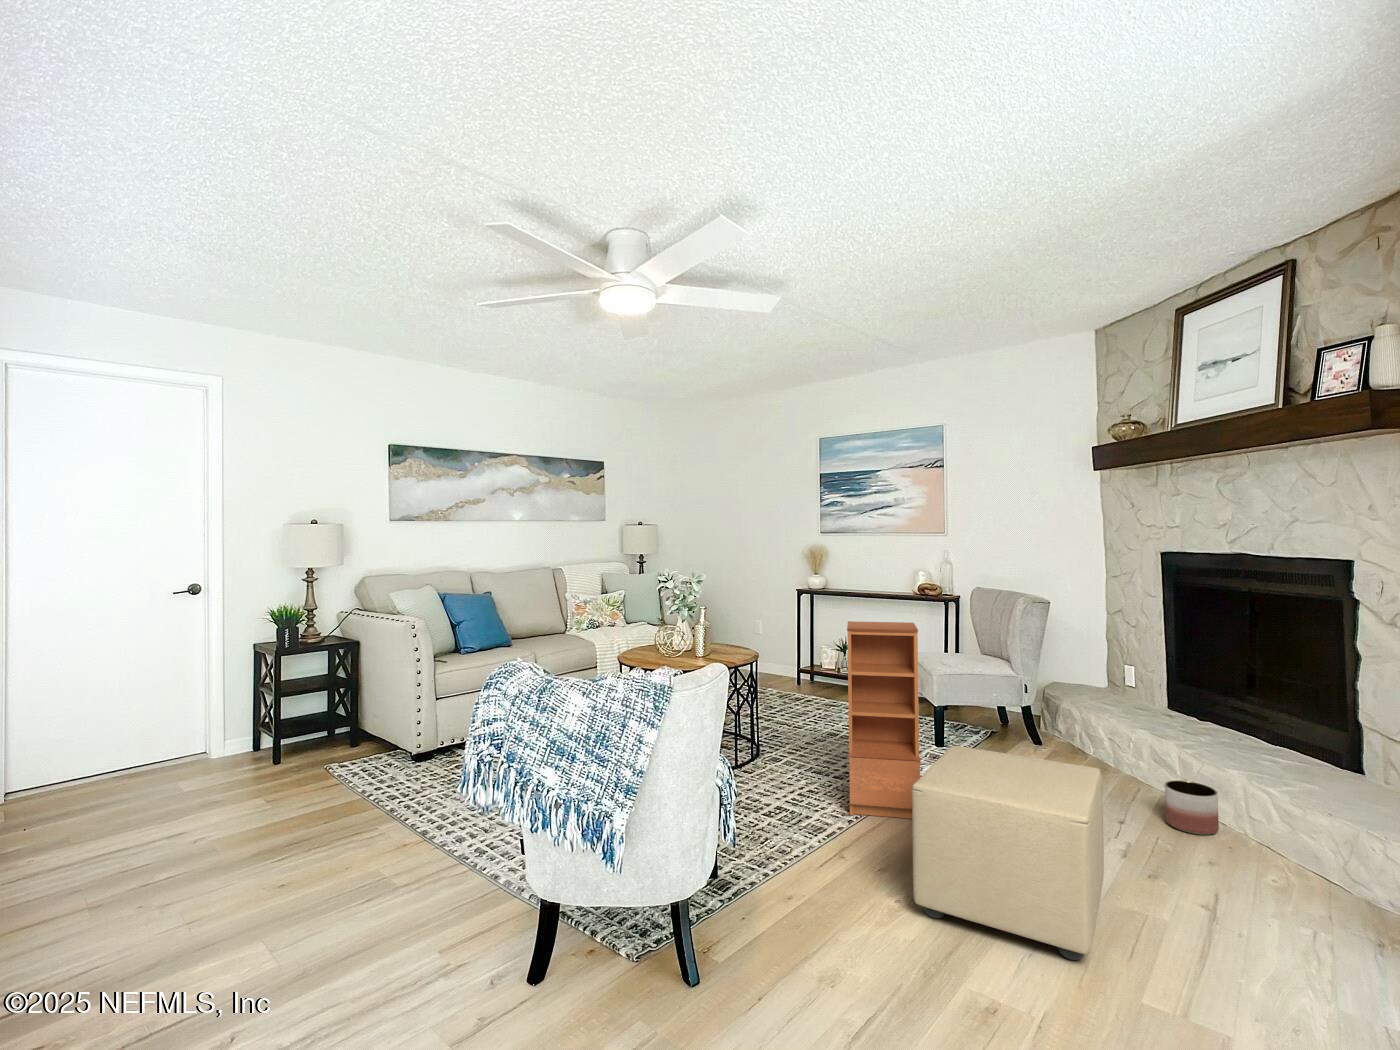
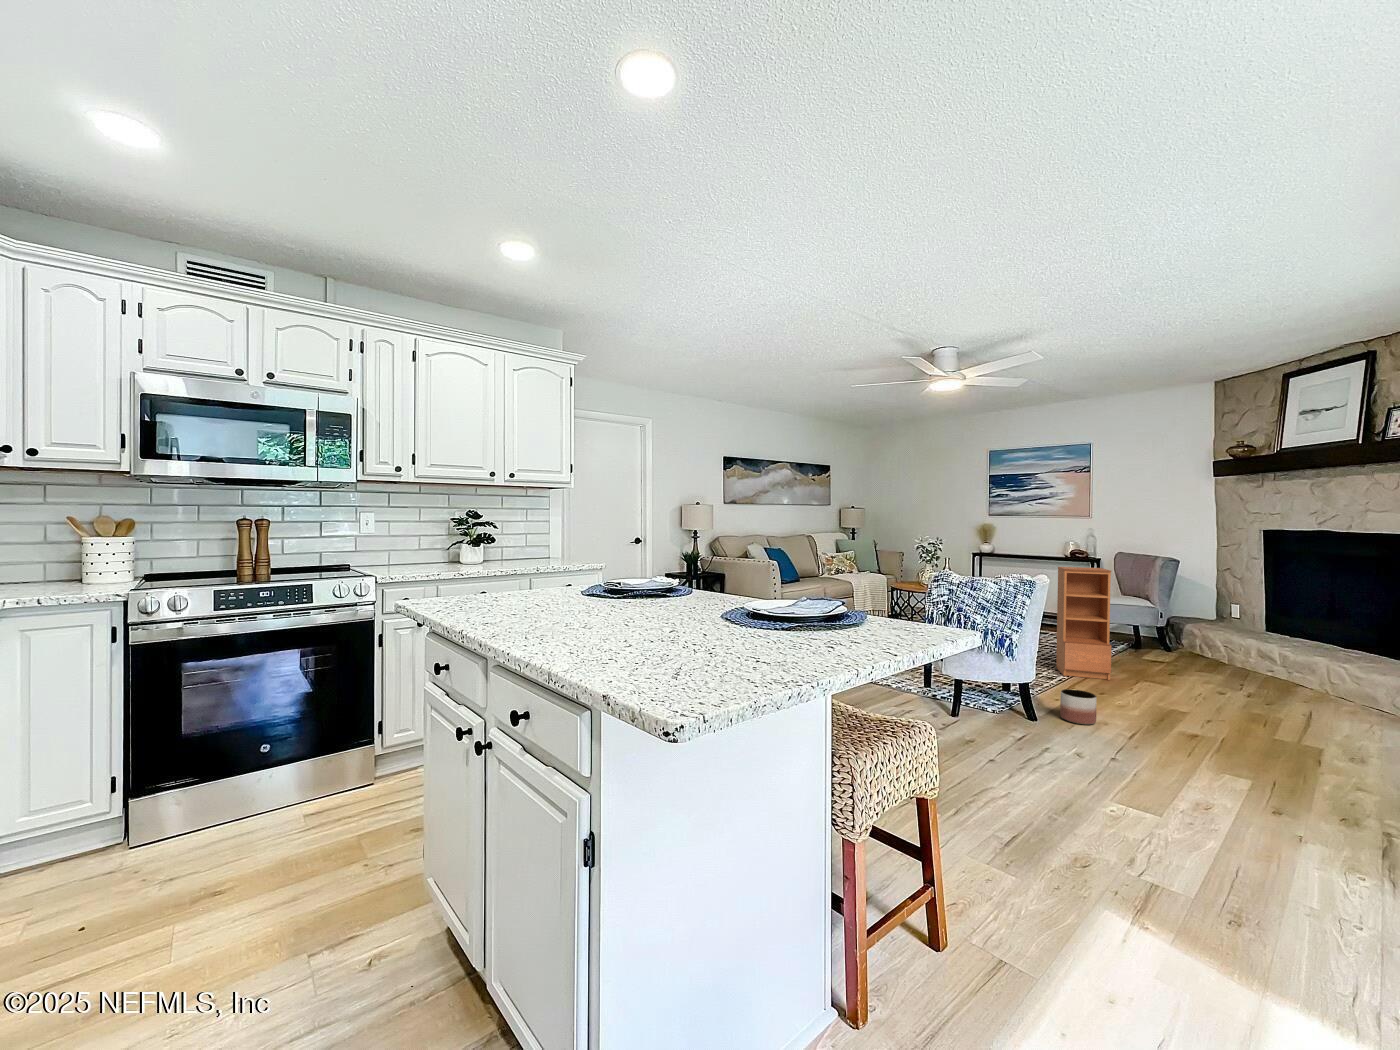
ottoman: present [912,746,1104,960] -> none [1132,632,1244,729]
planter: present [1165,781,1219,835] -> present [1060,689,1096,725]

